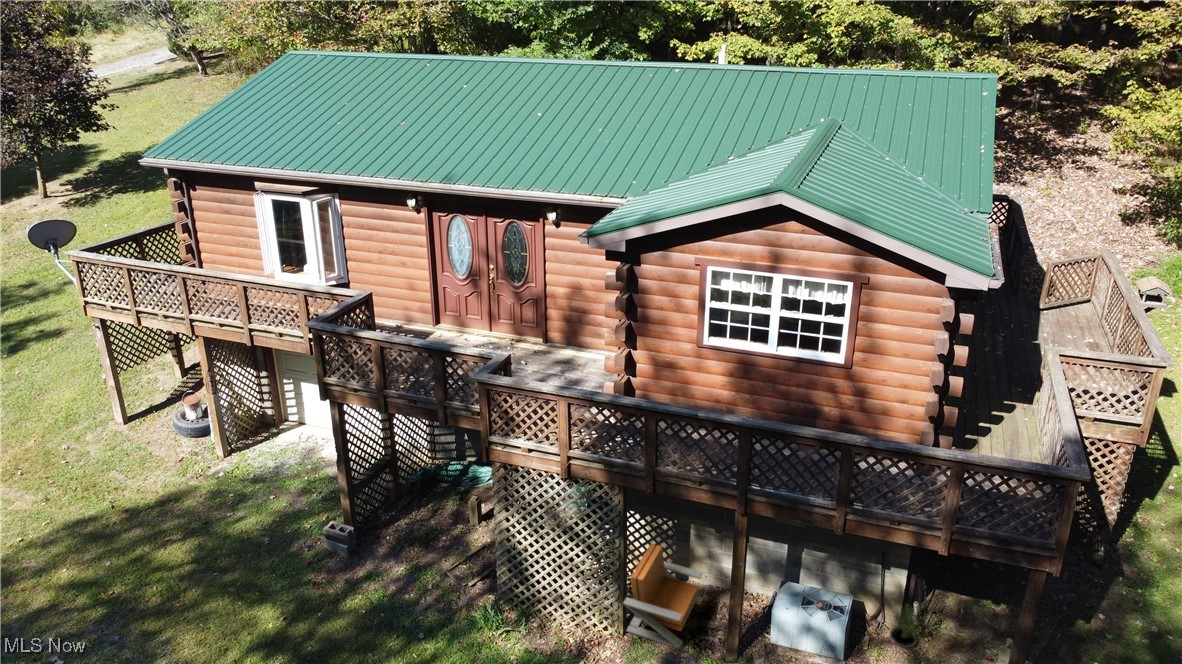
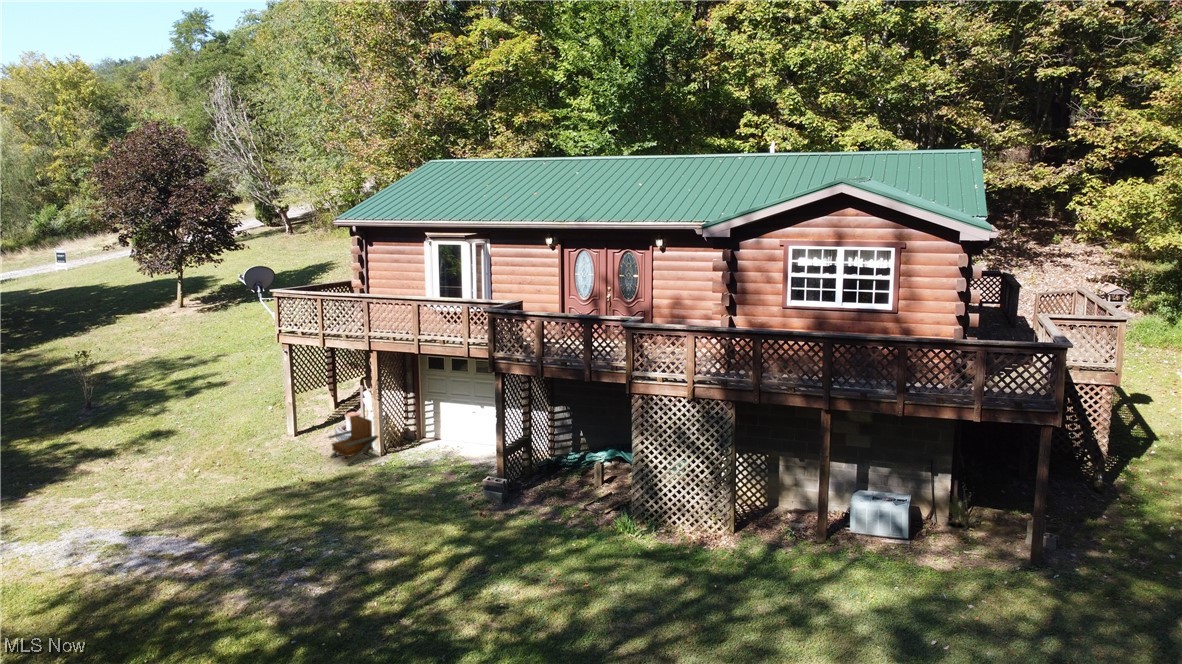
lounge chair: present [623,544,703,649] -> present [328,415,379,466]

